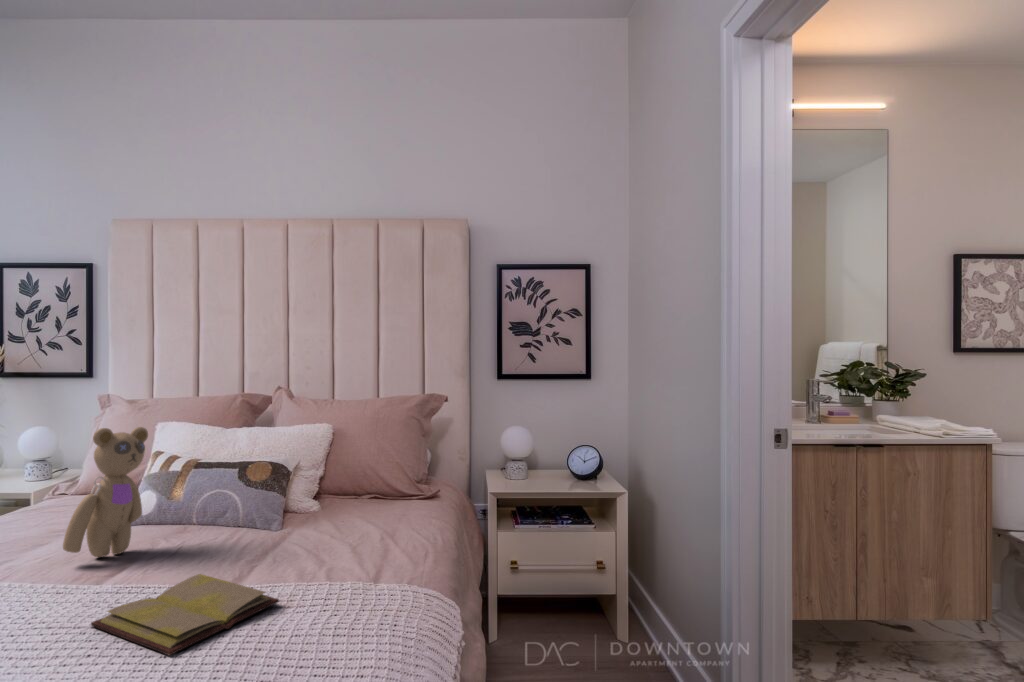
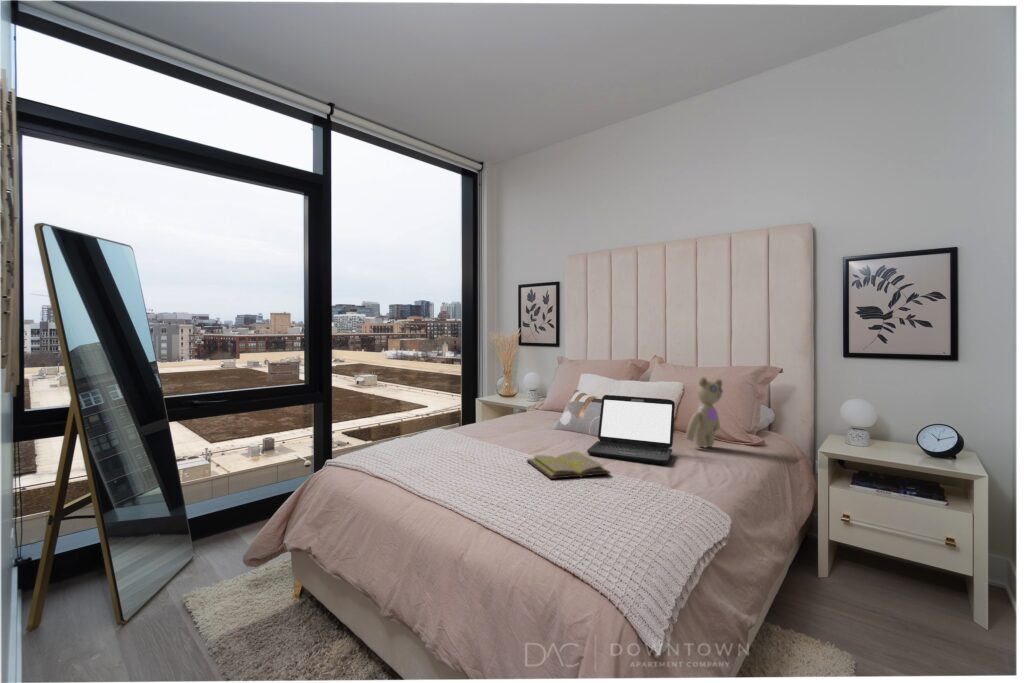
teddy bear: present [63,427,148,557] -> present [685,377,723,447]
laptop: none [210,453,349,572] -> present [587,395,675,465]

